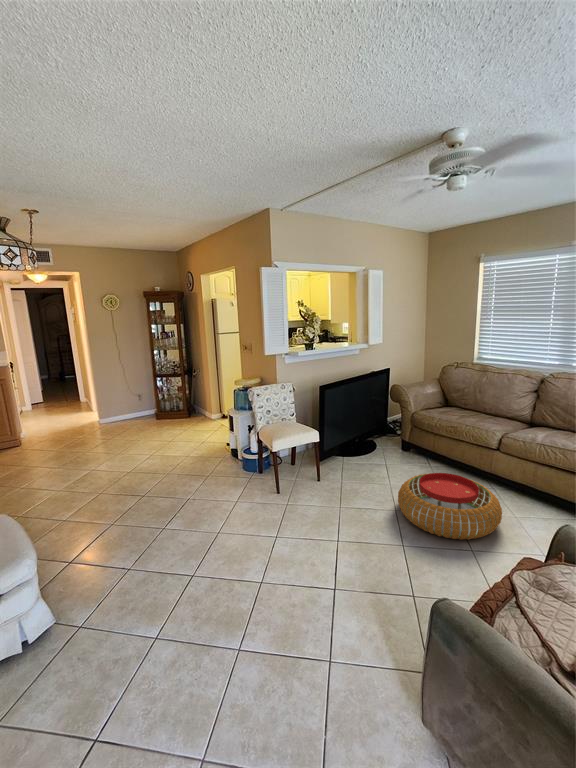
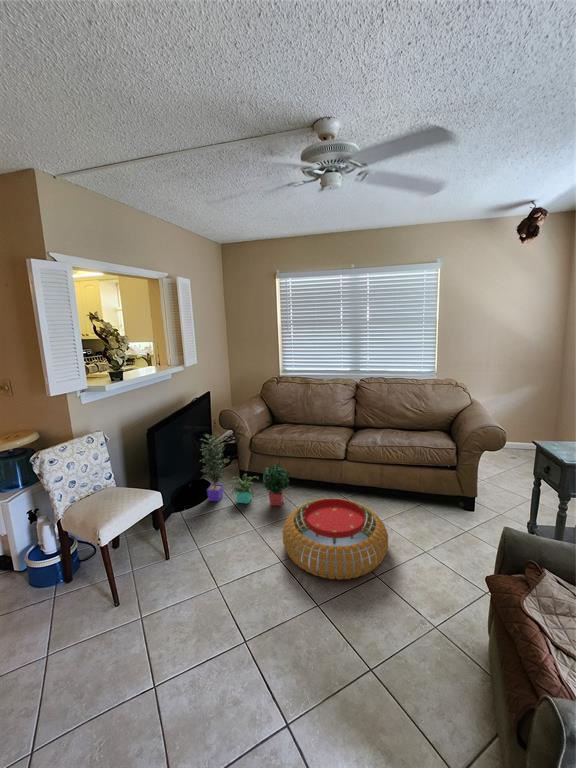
potted plant: none [362,401,436,476] -> present [200,433,290,506]

